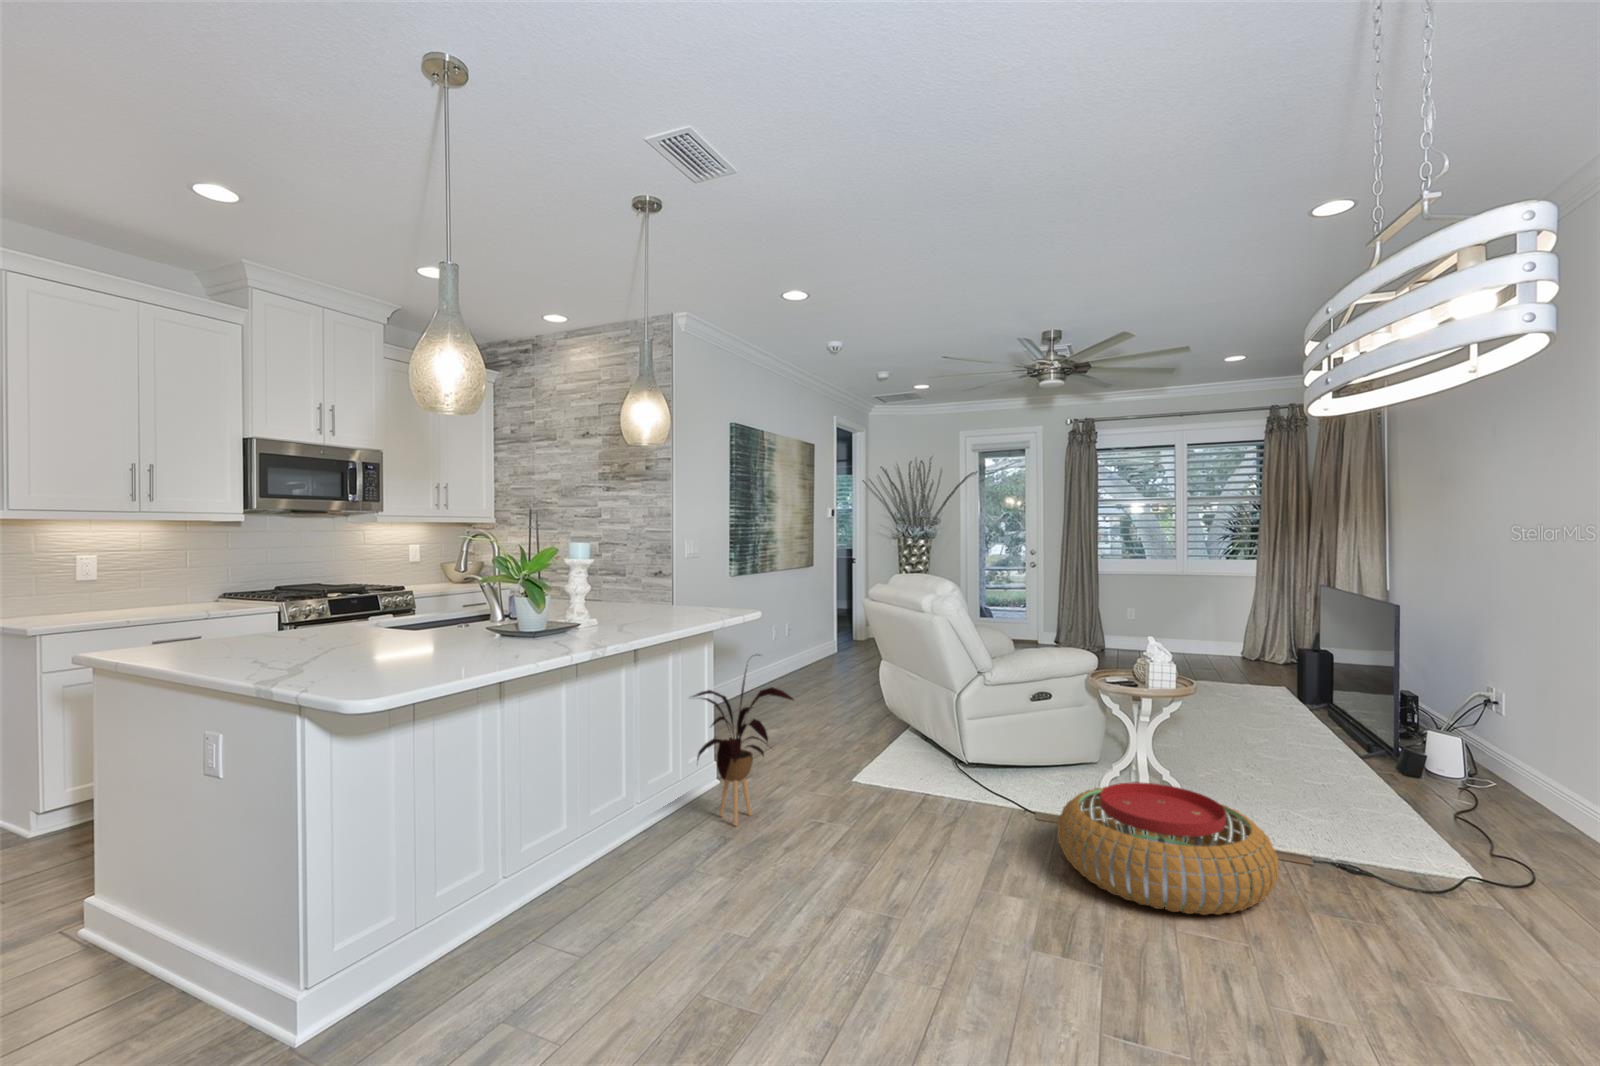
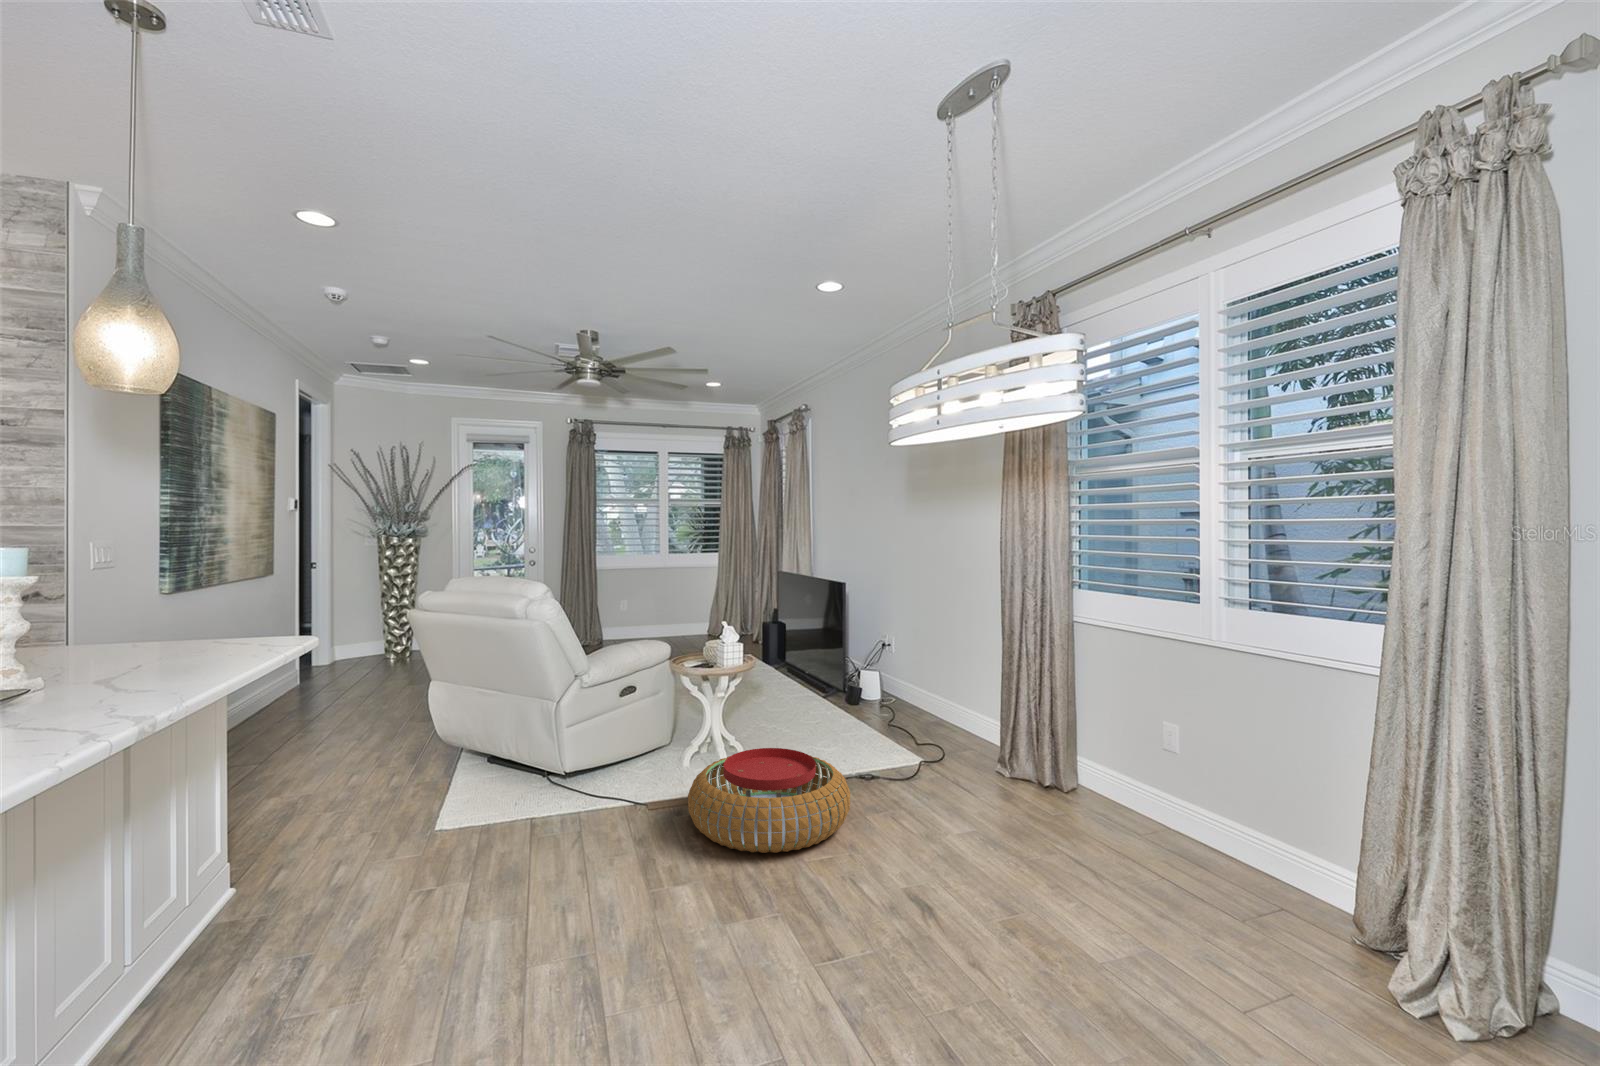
house plant: present [693,655,793,826] -> none [206,699,398,936]

